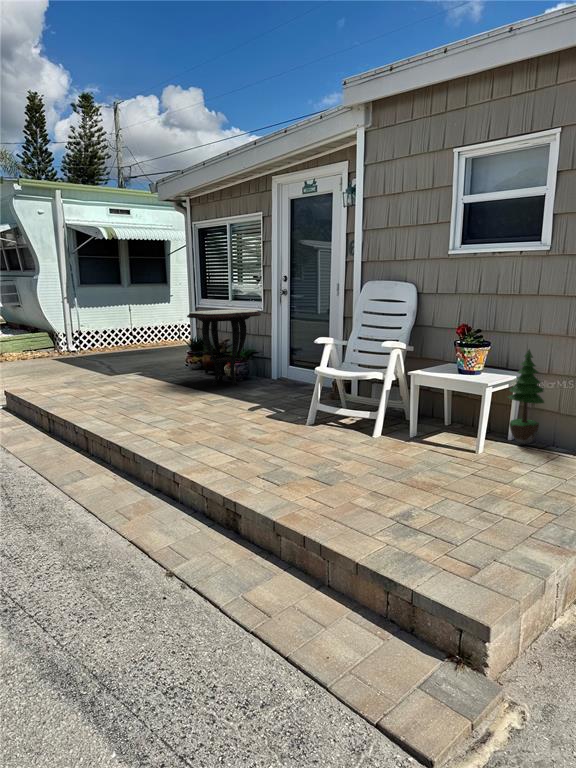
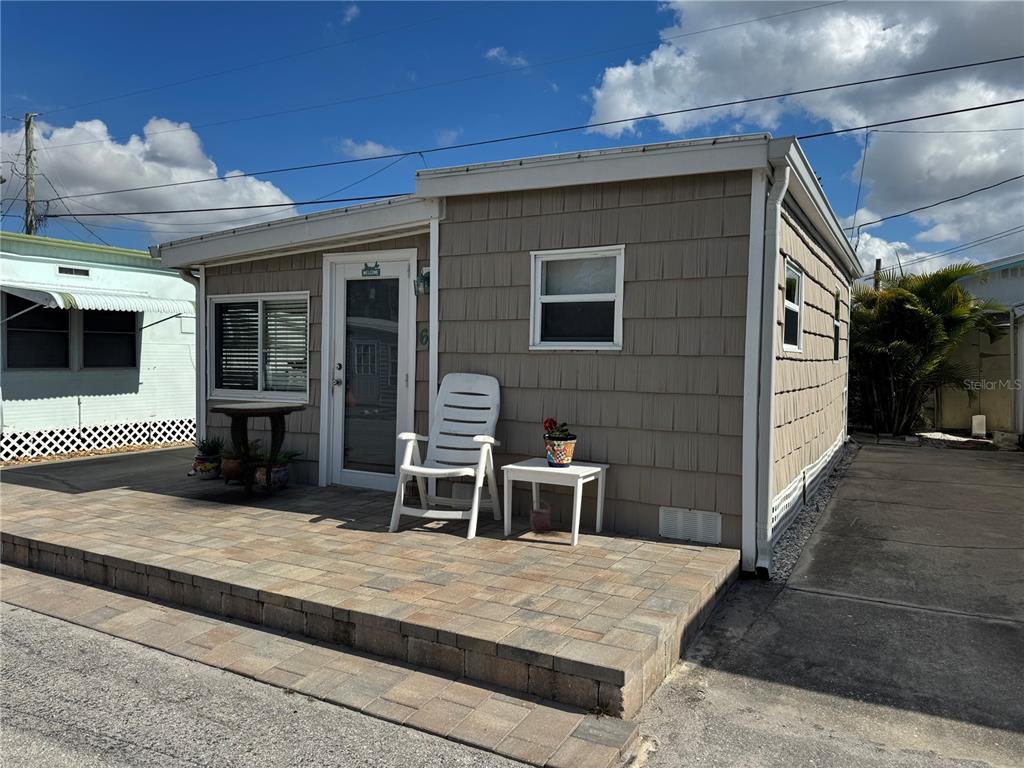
potted tree: present [507,349,544,445] -> none [593,441,628,537]
watering can: none [438,403,467,436] -> present [530,500,555,533]

